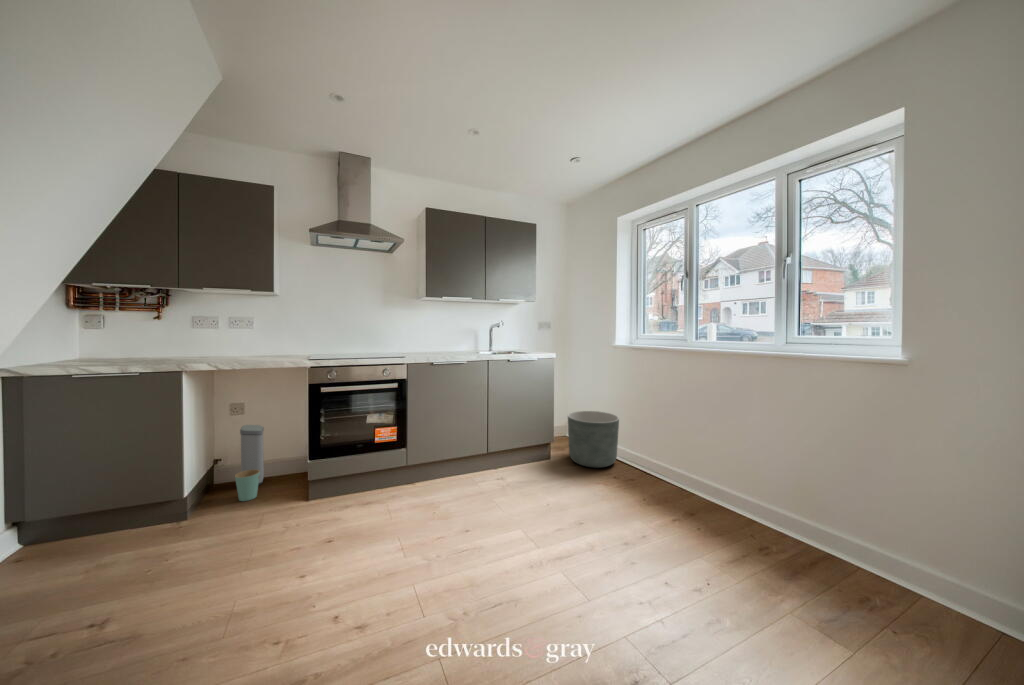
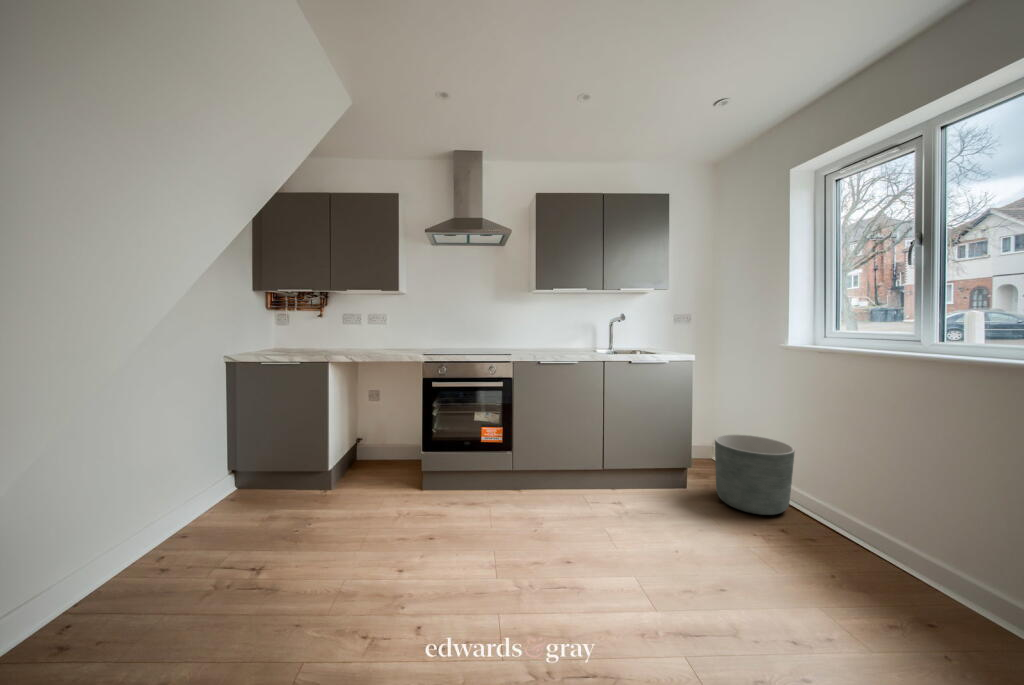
trash can: present [235,425,264,501] -> none [367,412,394,481]

